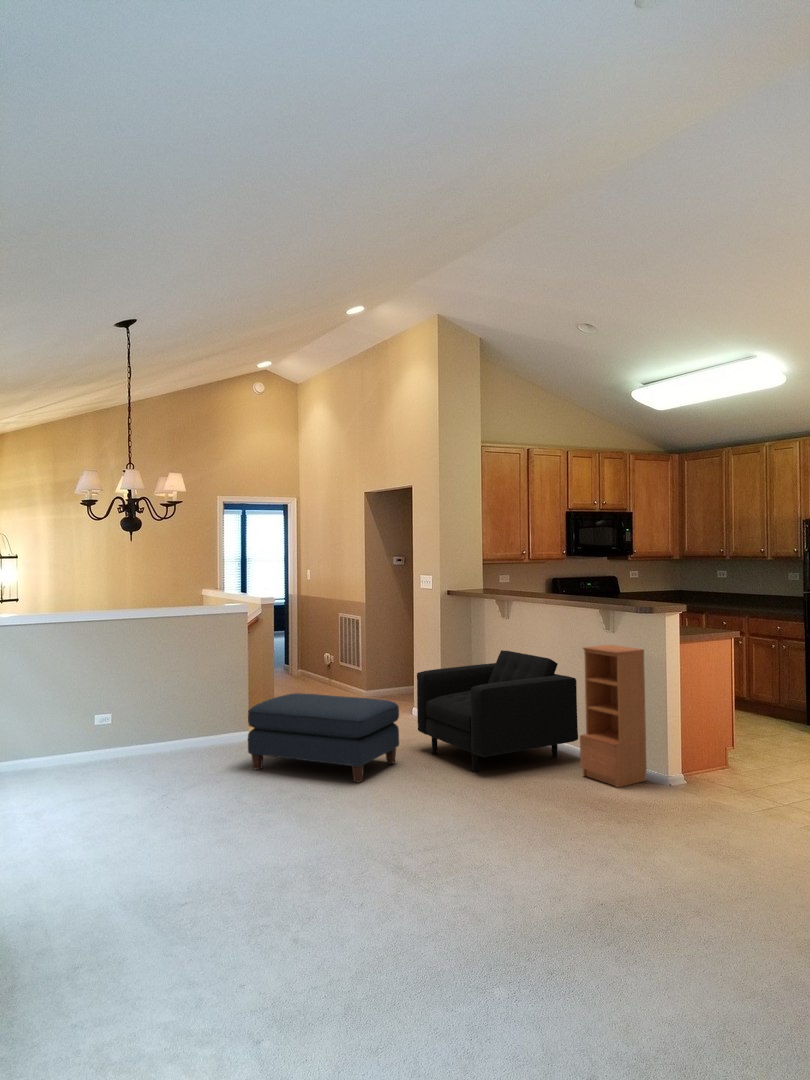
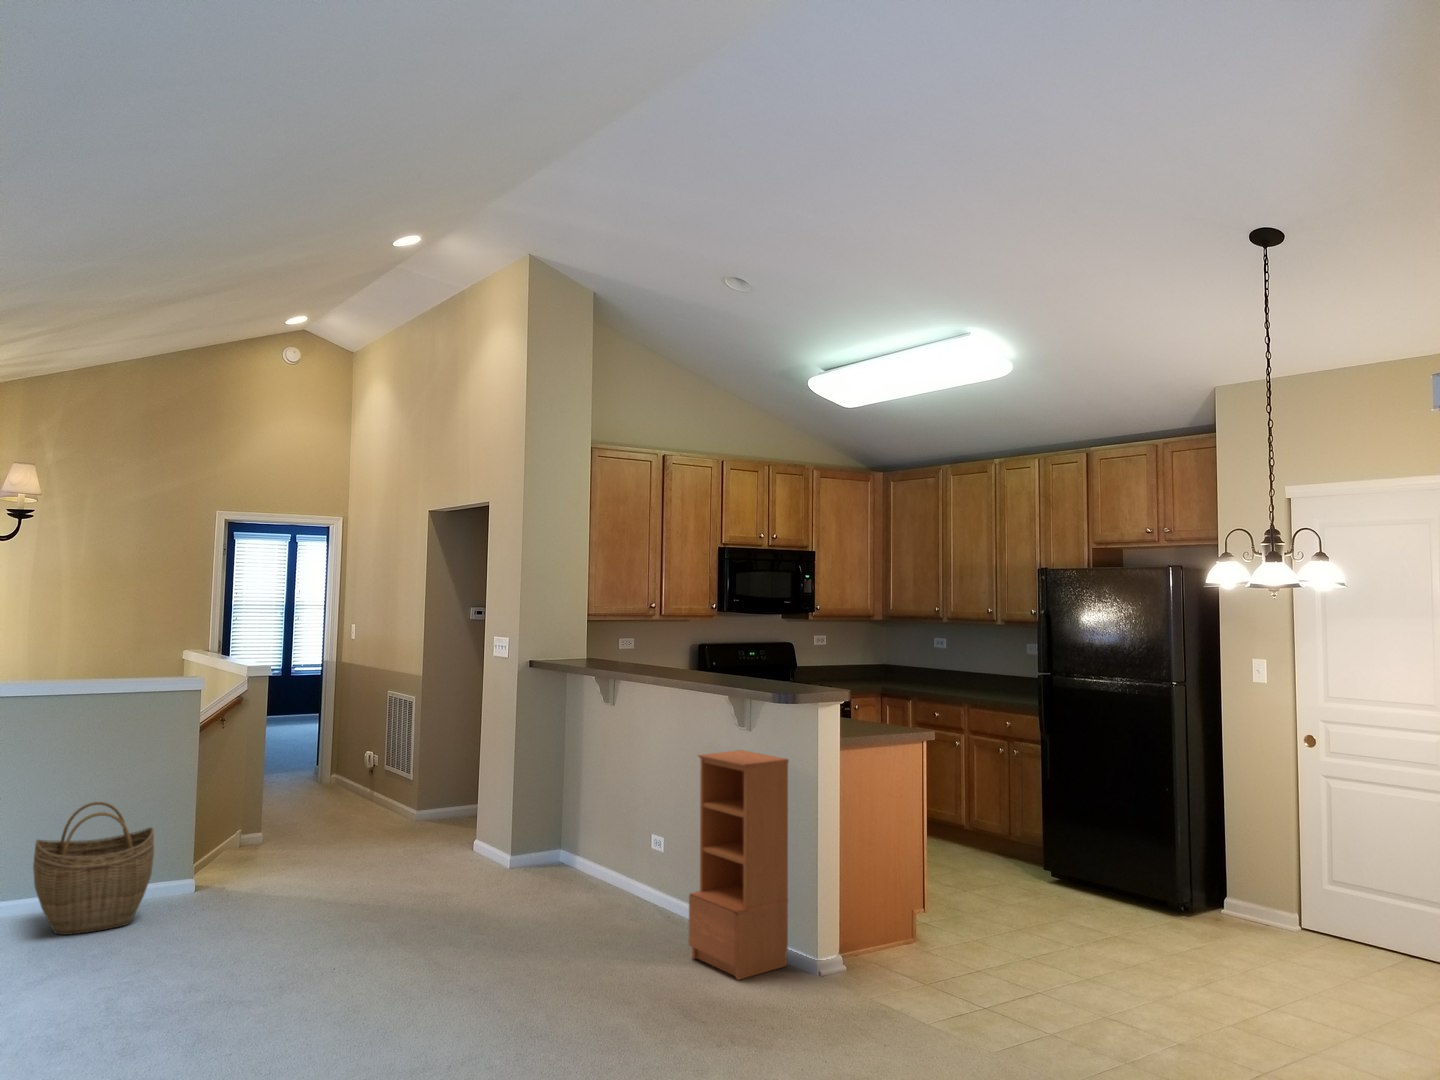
armchair: present [417,650,578,772] -> none [453,754,696,954]
woven basket: none [171,681,237,759] -> present [33,802,154,935]
ottoman: present [248,693,399,783] -> none [149,823,413,978]

